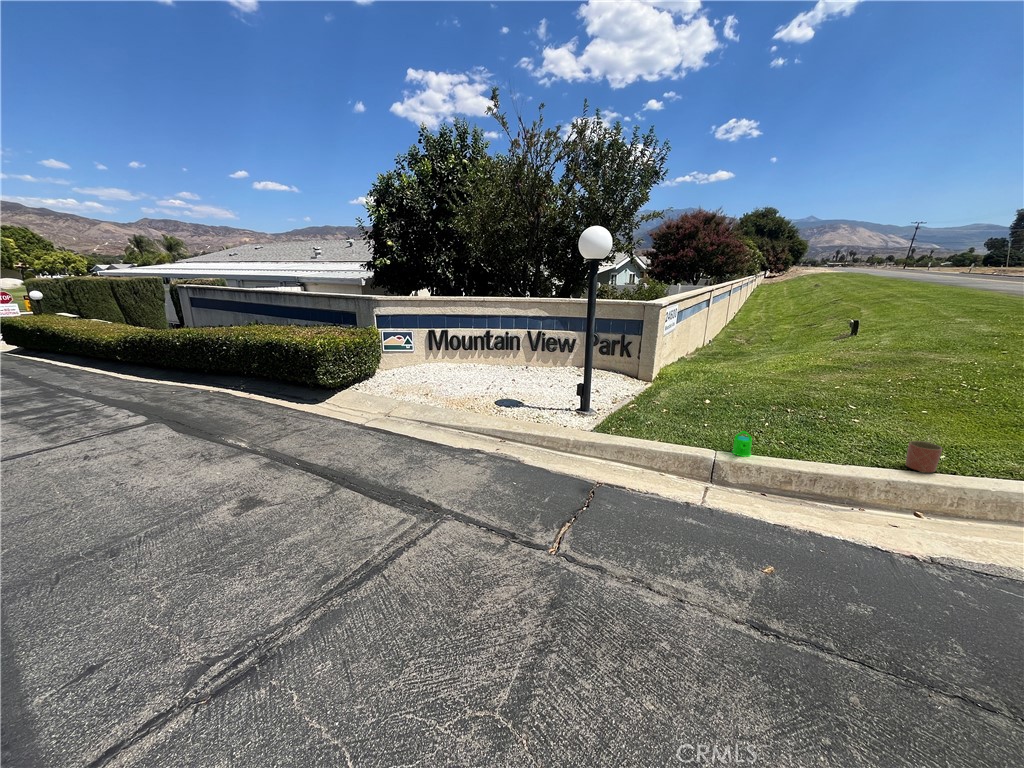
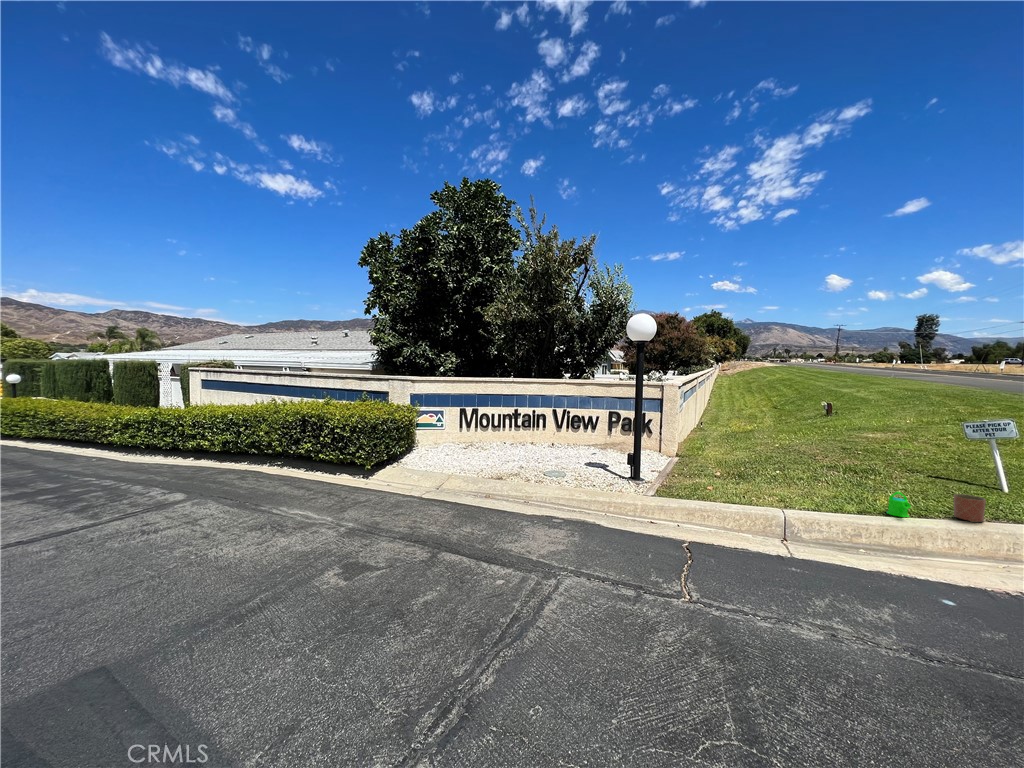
watering can: present [732,431,752,457] -> present [886,492,911,517]

